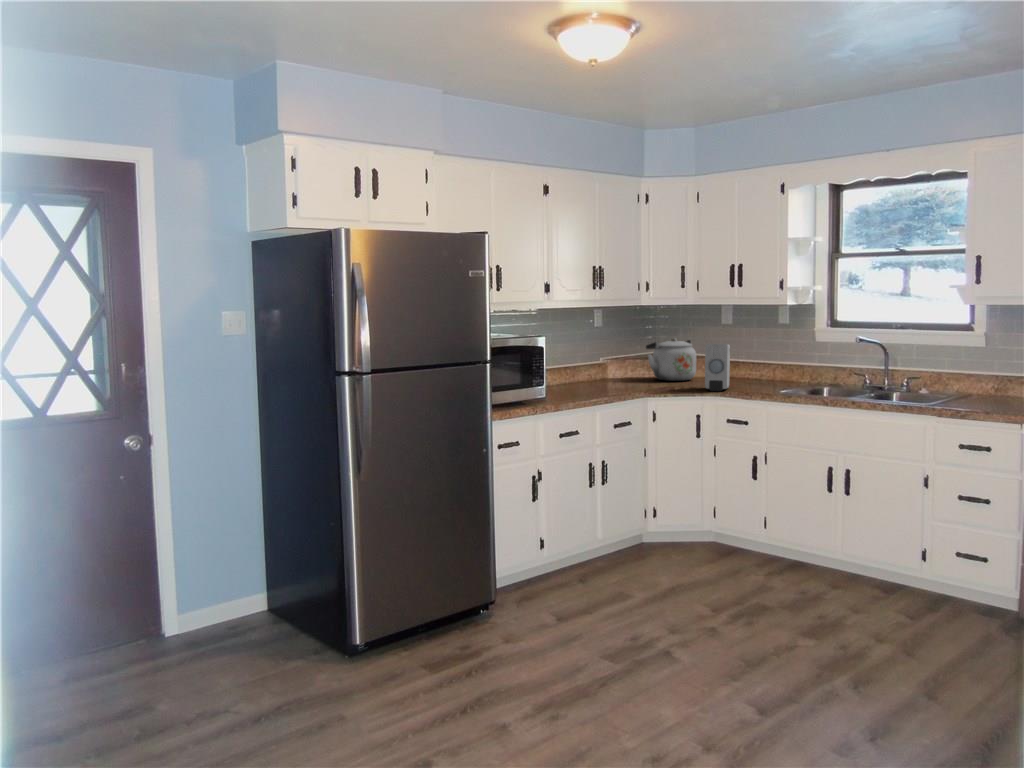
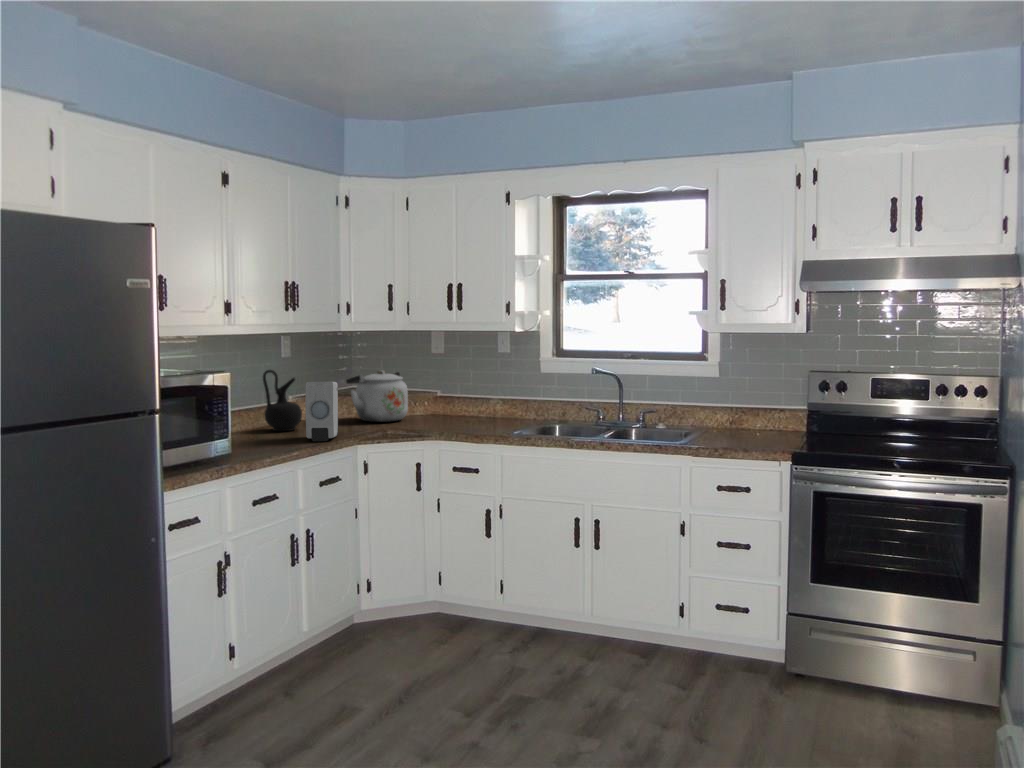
ceramic jug: none [577,336,607,385] -> present [263,370,302,431]
soap dispenser: present [705,344,730,391] -> present [305,382,338,441]

